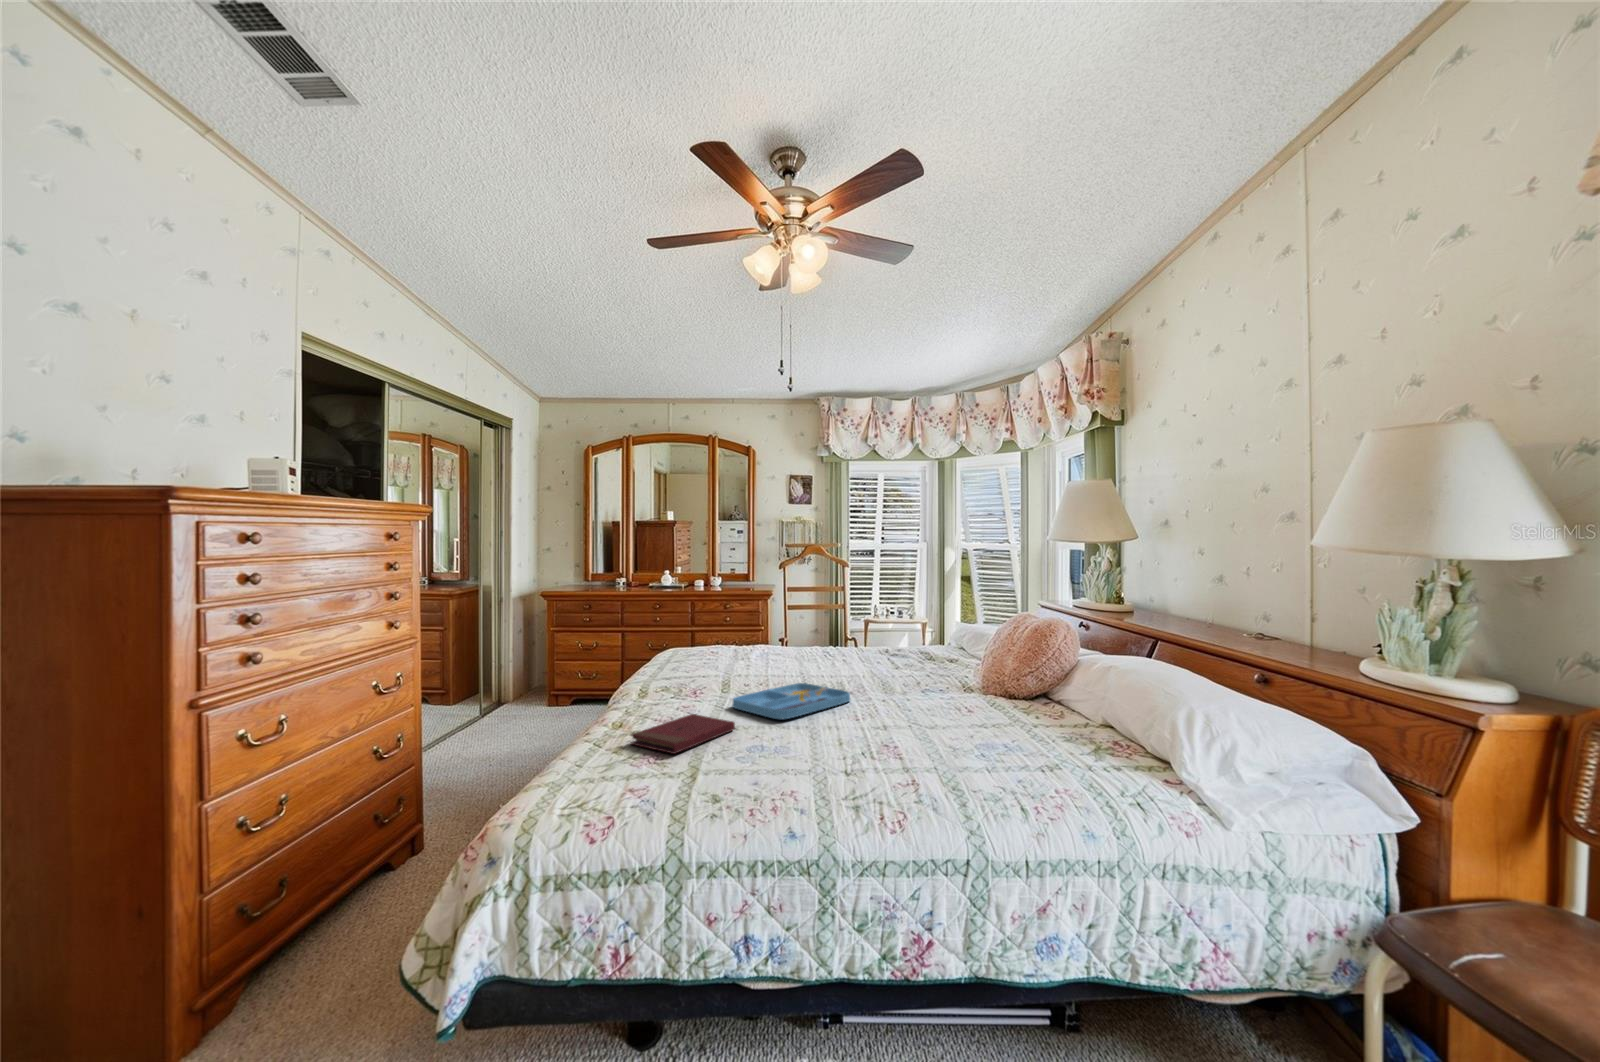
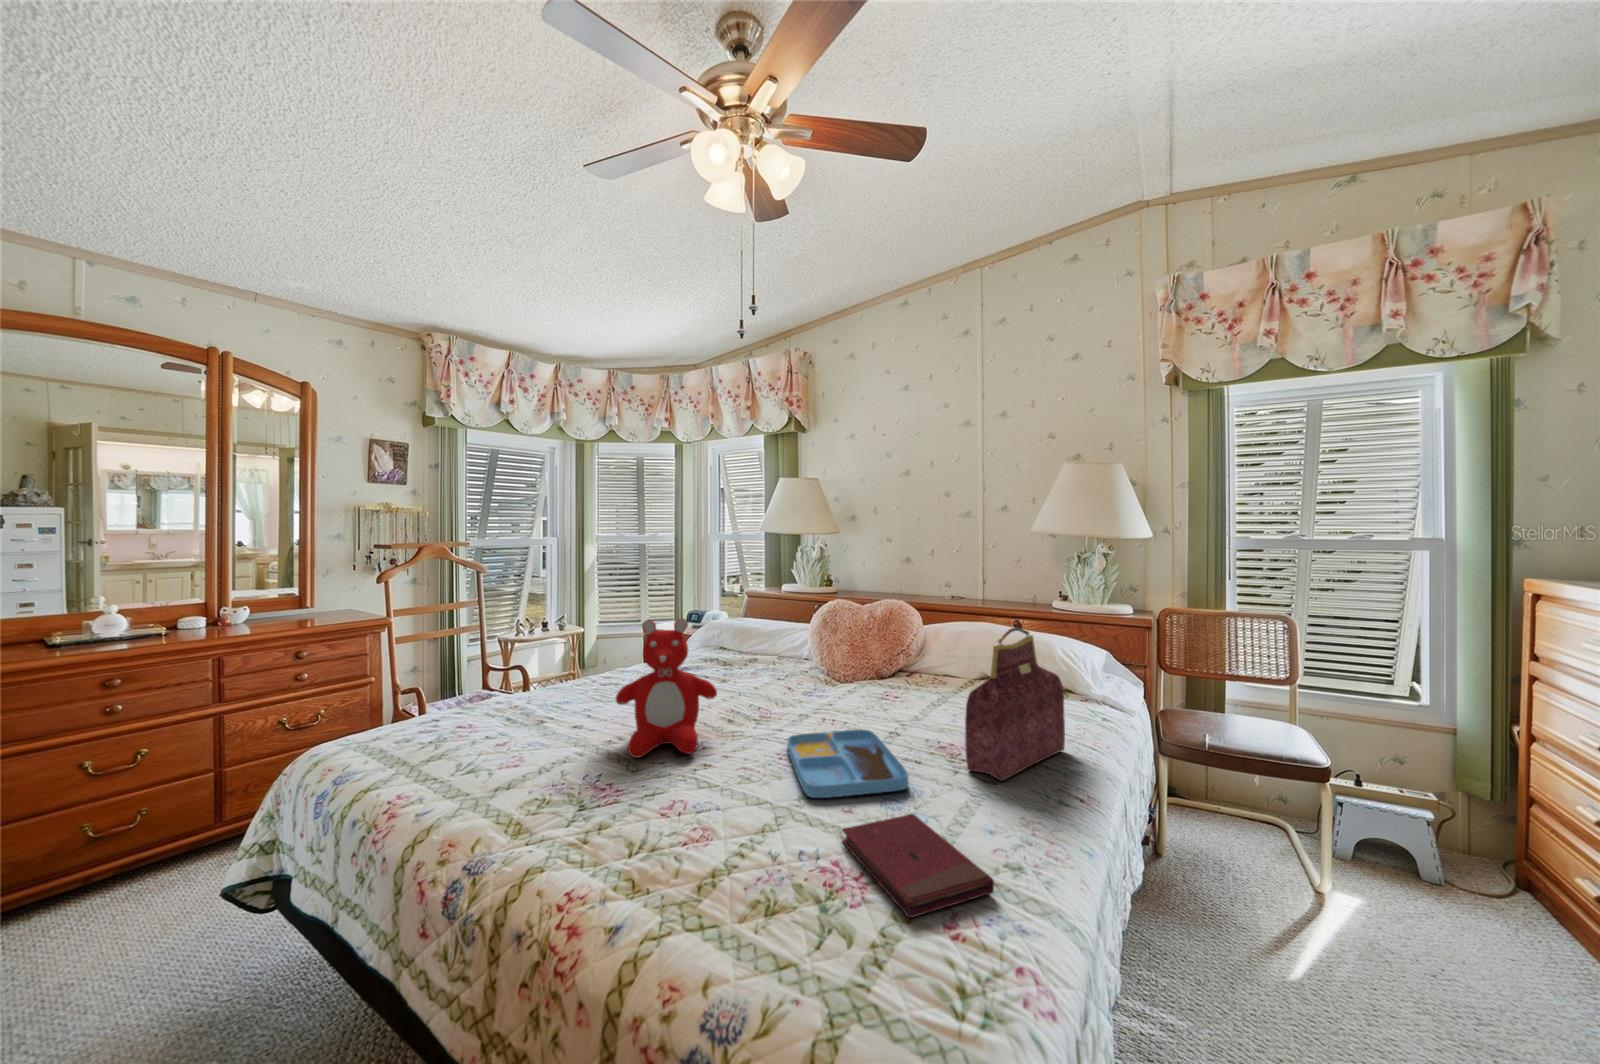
teddy bear: none [718,588,786,678] -> present [616,619,717,758]
handbag: none [840,612,960,746] -> present [965,627,1065,781]

